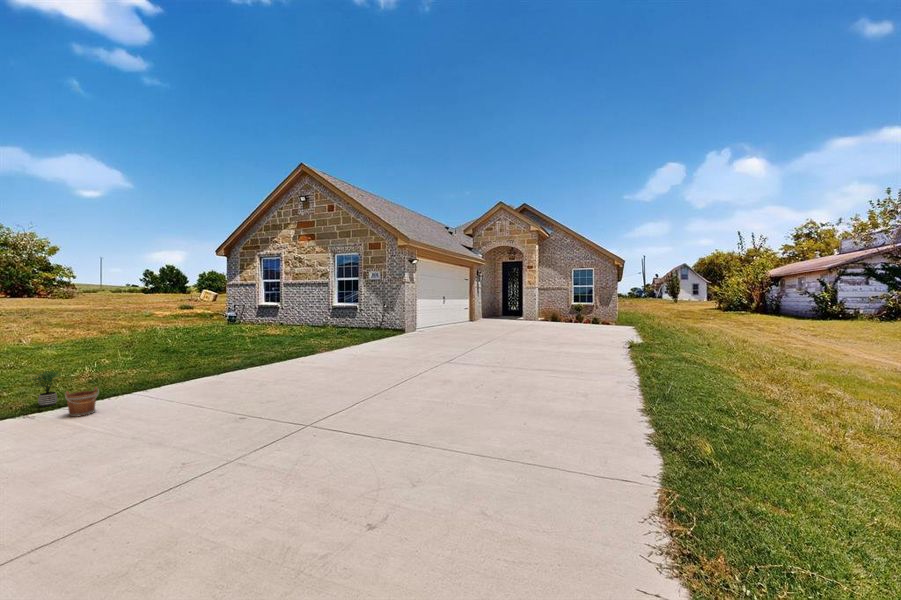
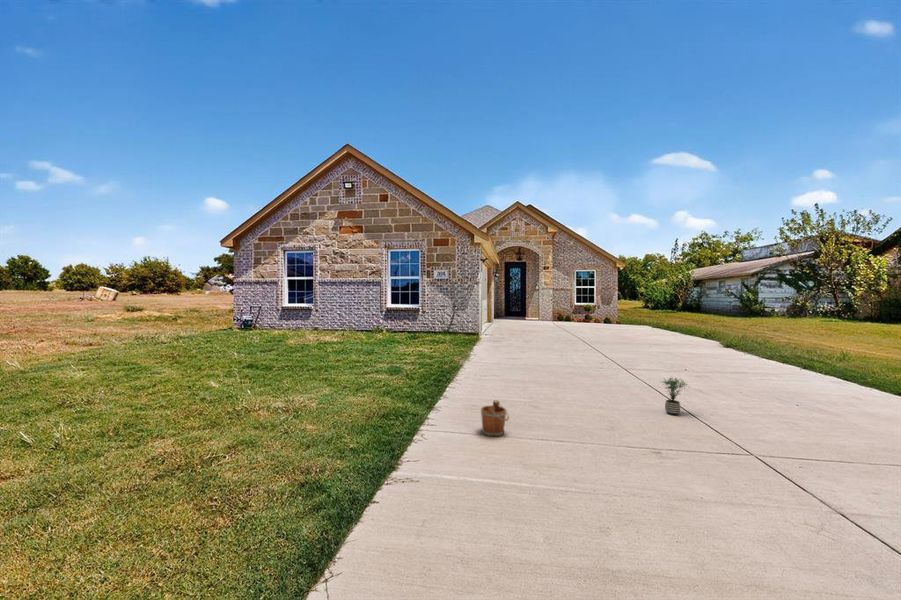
potted plant: present [28,371,60,407] -> present [663,378,687,415]

